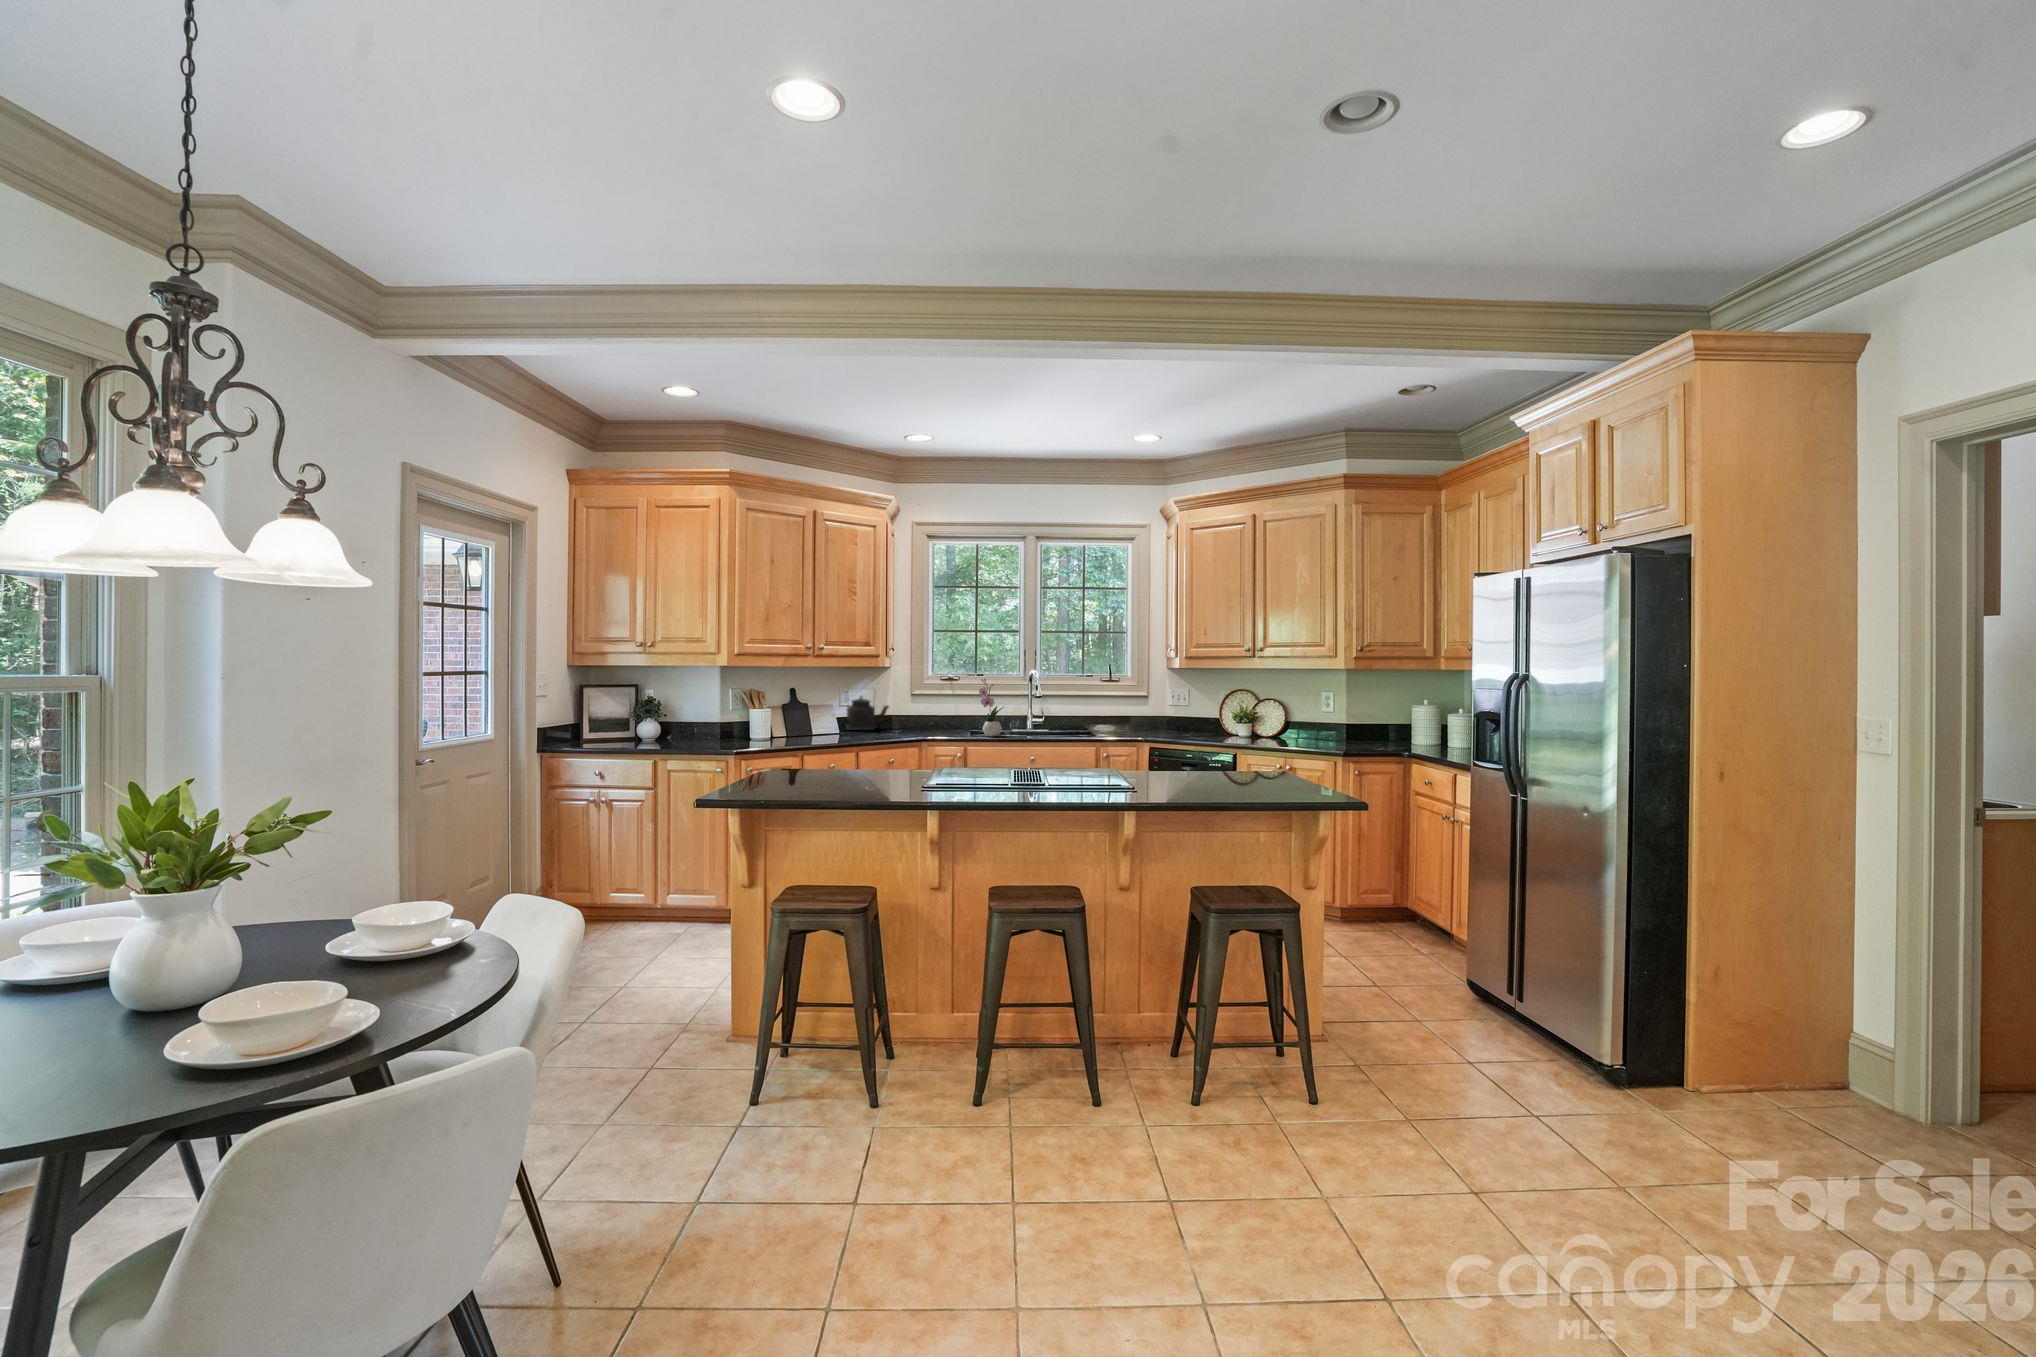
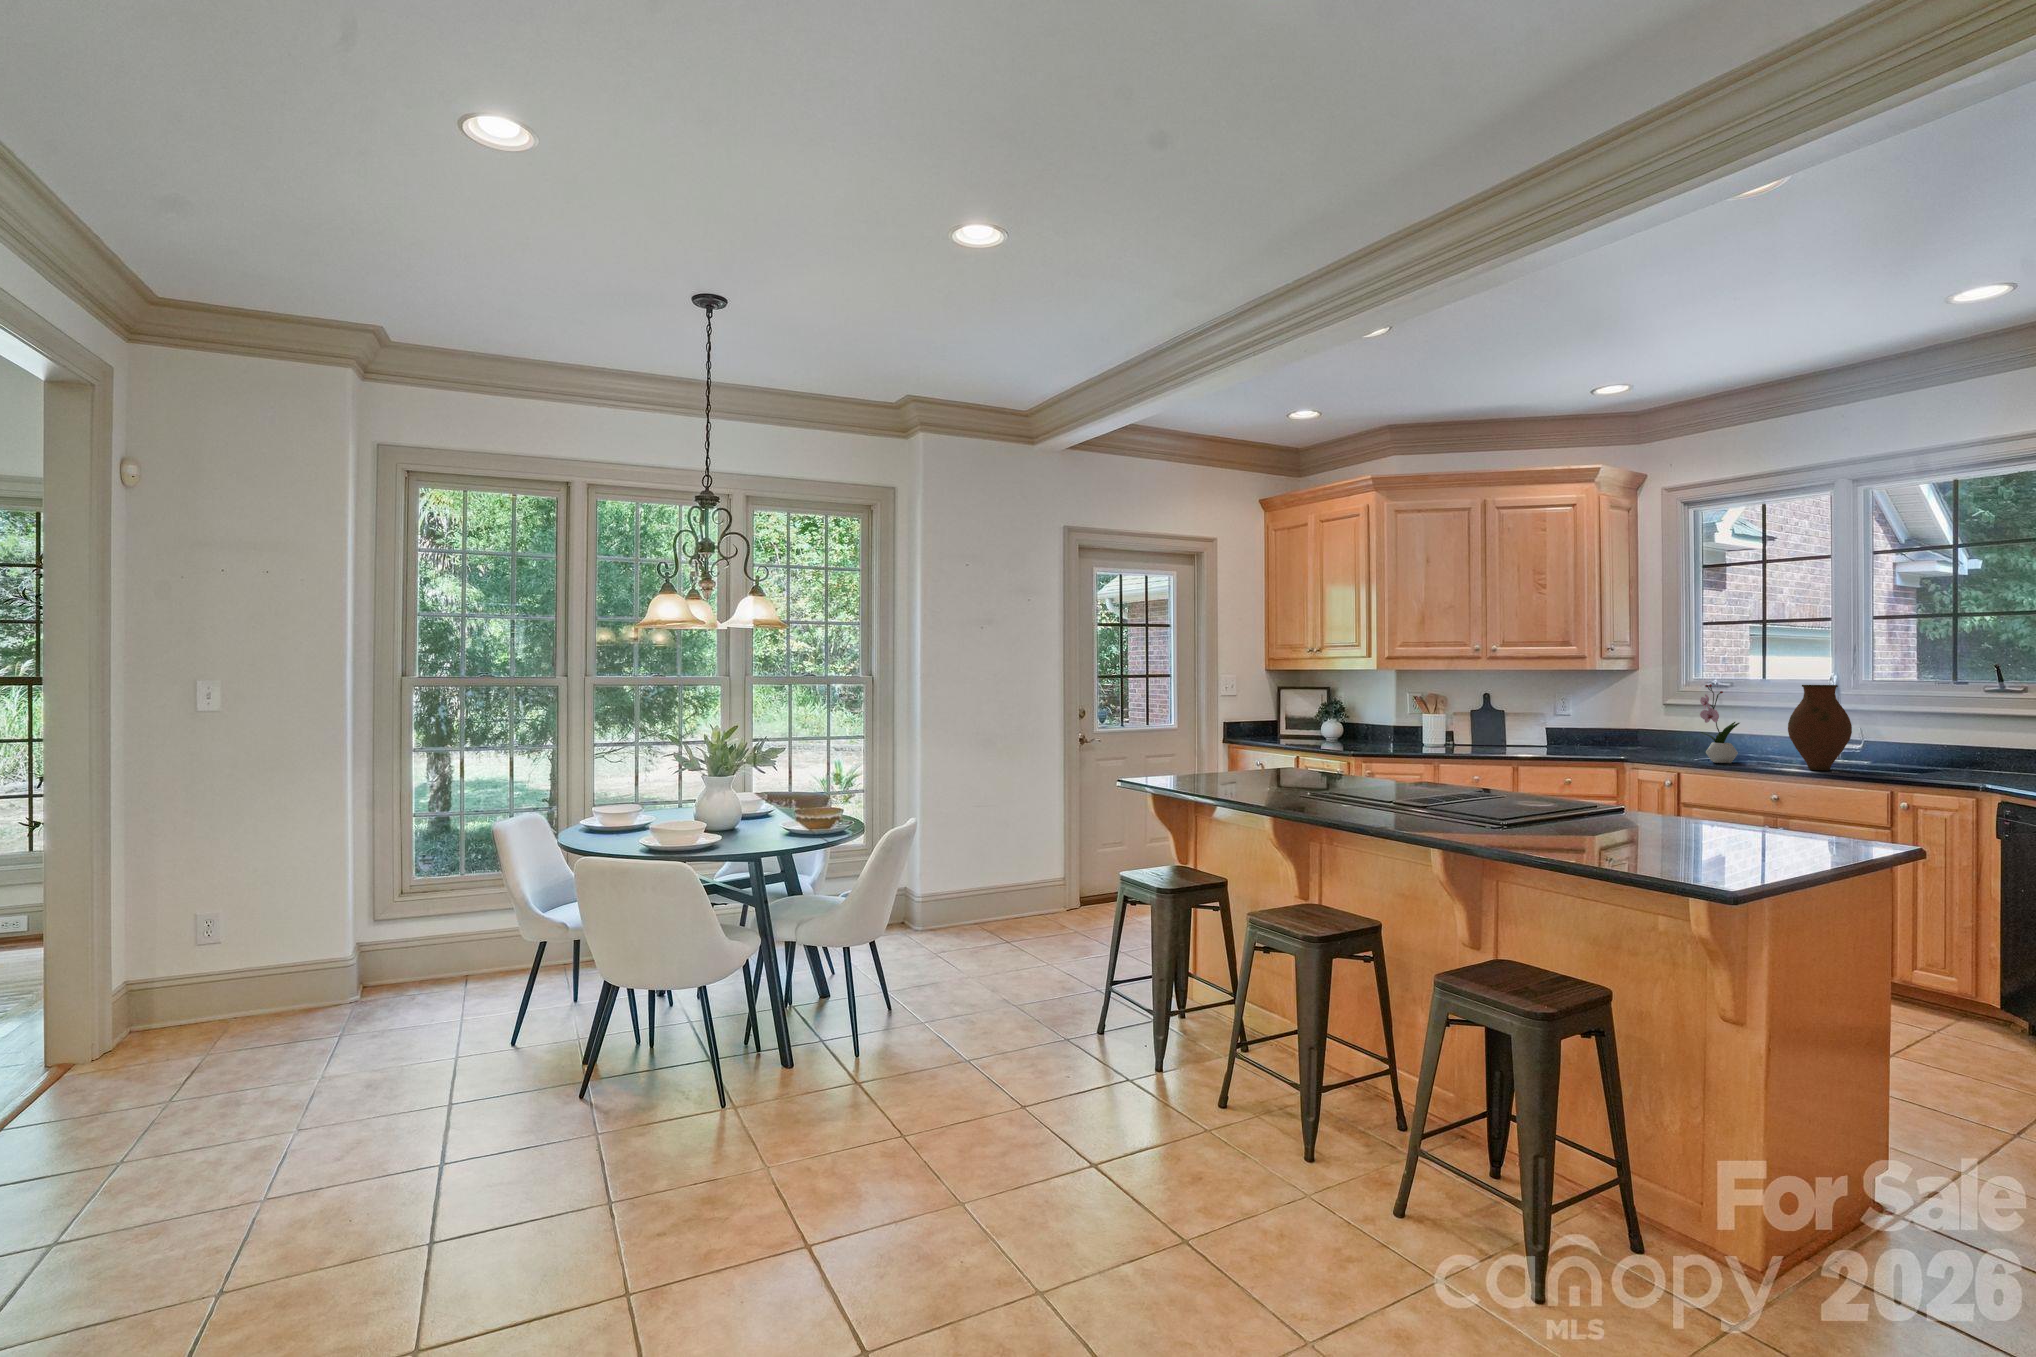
vase: none [1039,679,1073,737] -> present [1788,685,1852,770]
kettle: present [846,696,889,730] -> none [1561,696,1621,747]

